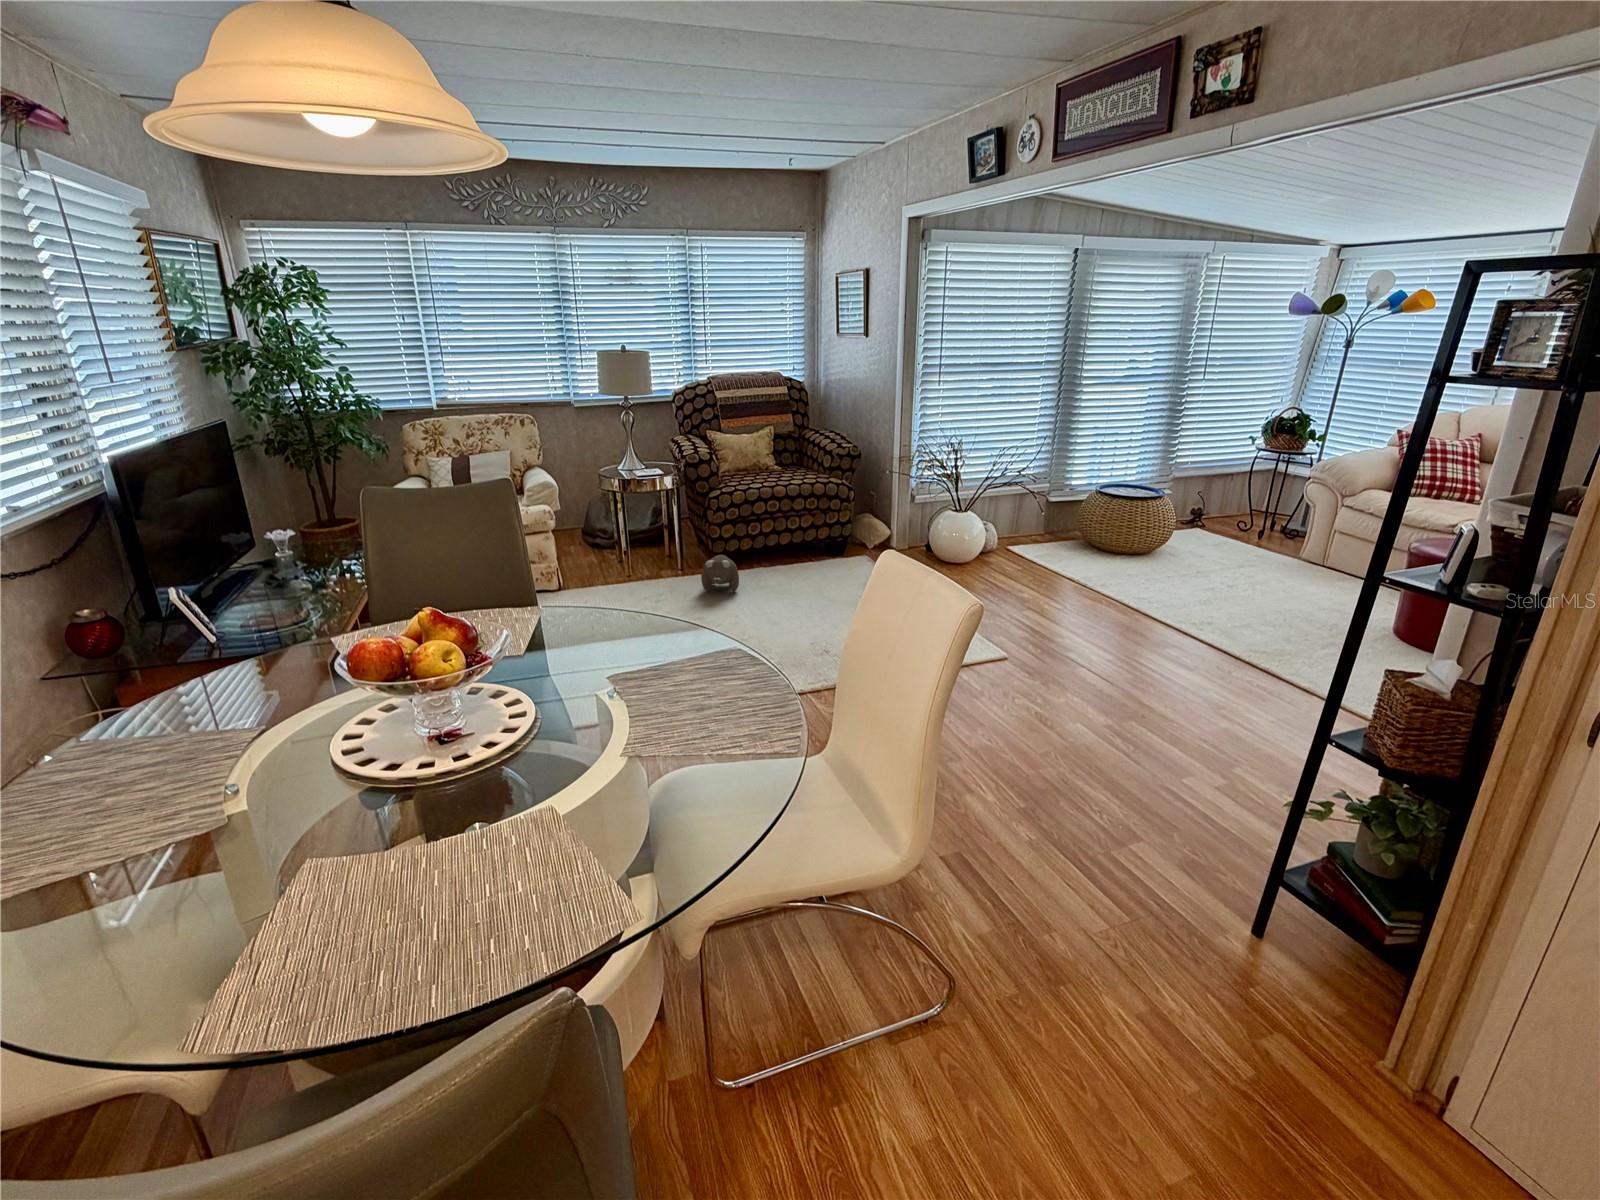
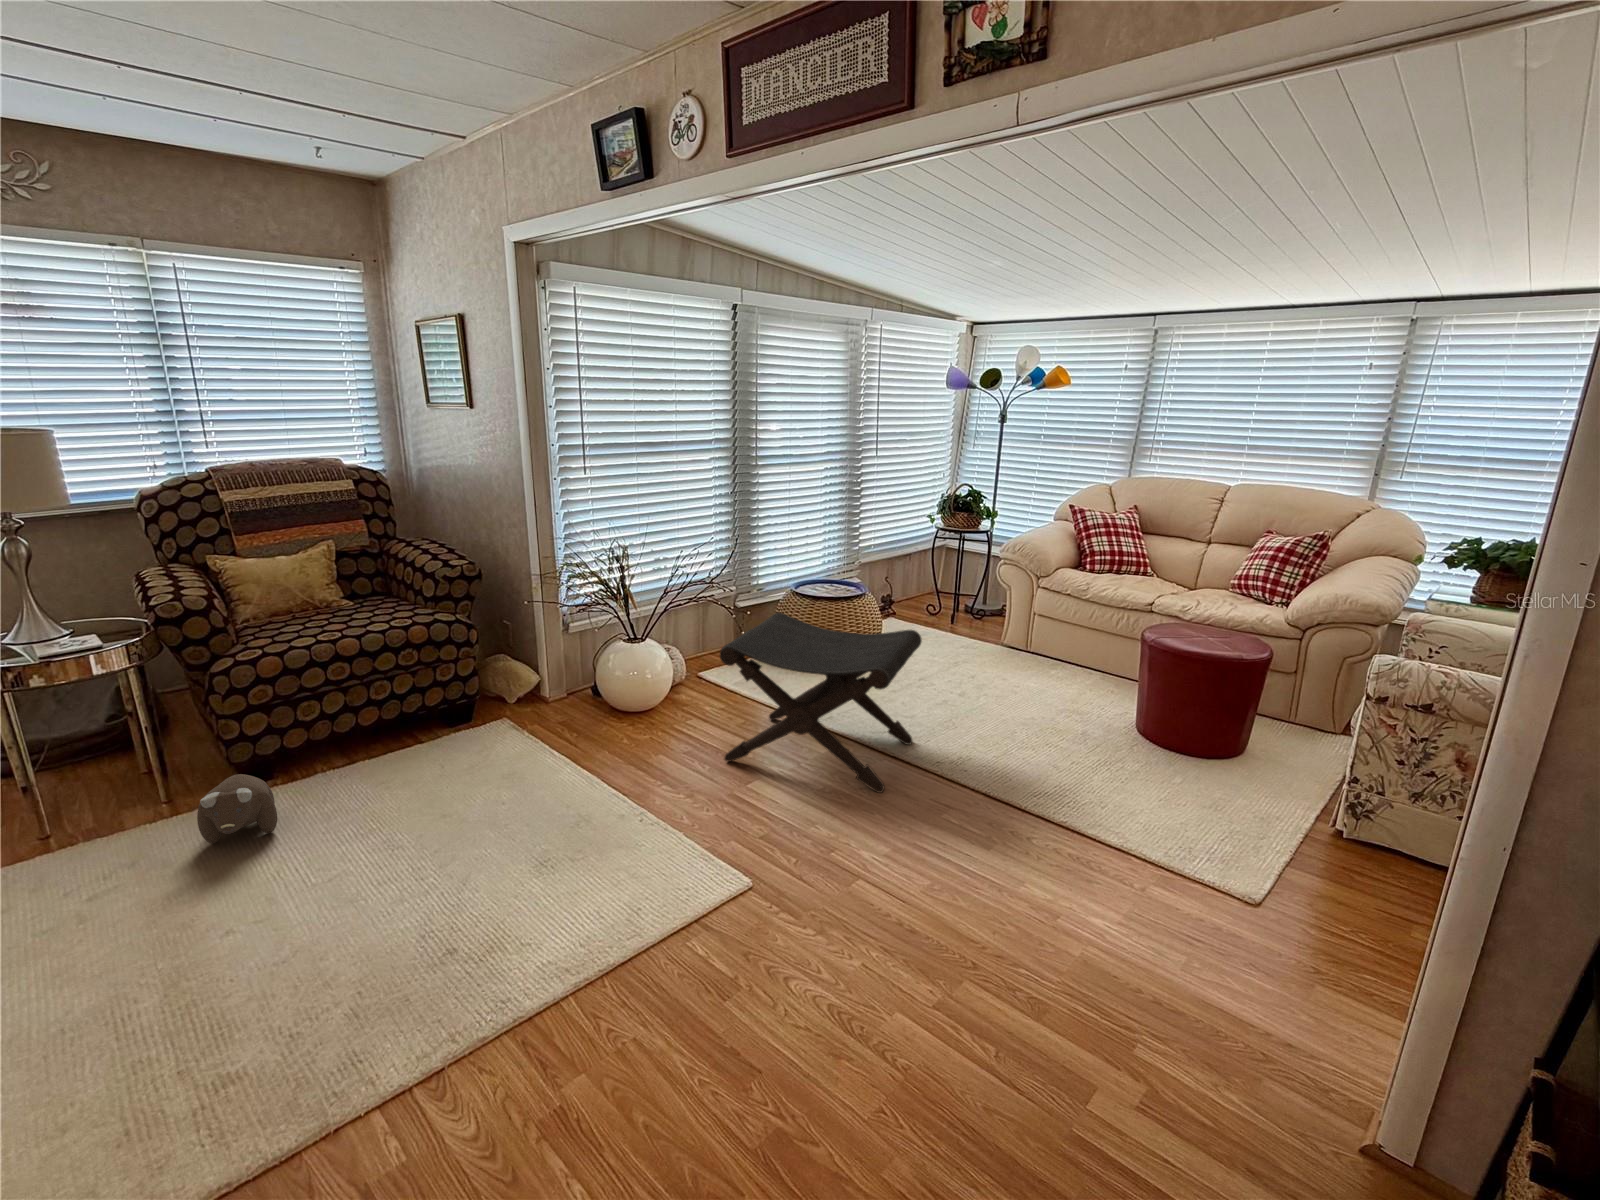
footstool: none [1015,497,1189,631] -> present [720,613,922,793]

